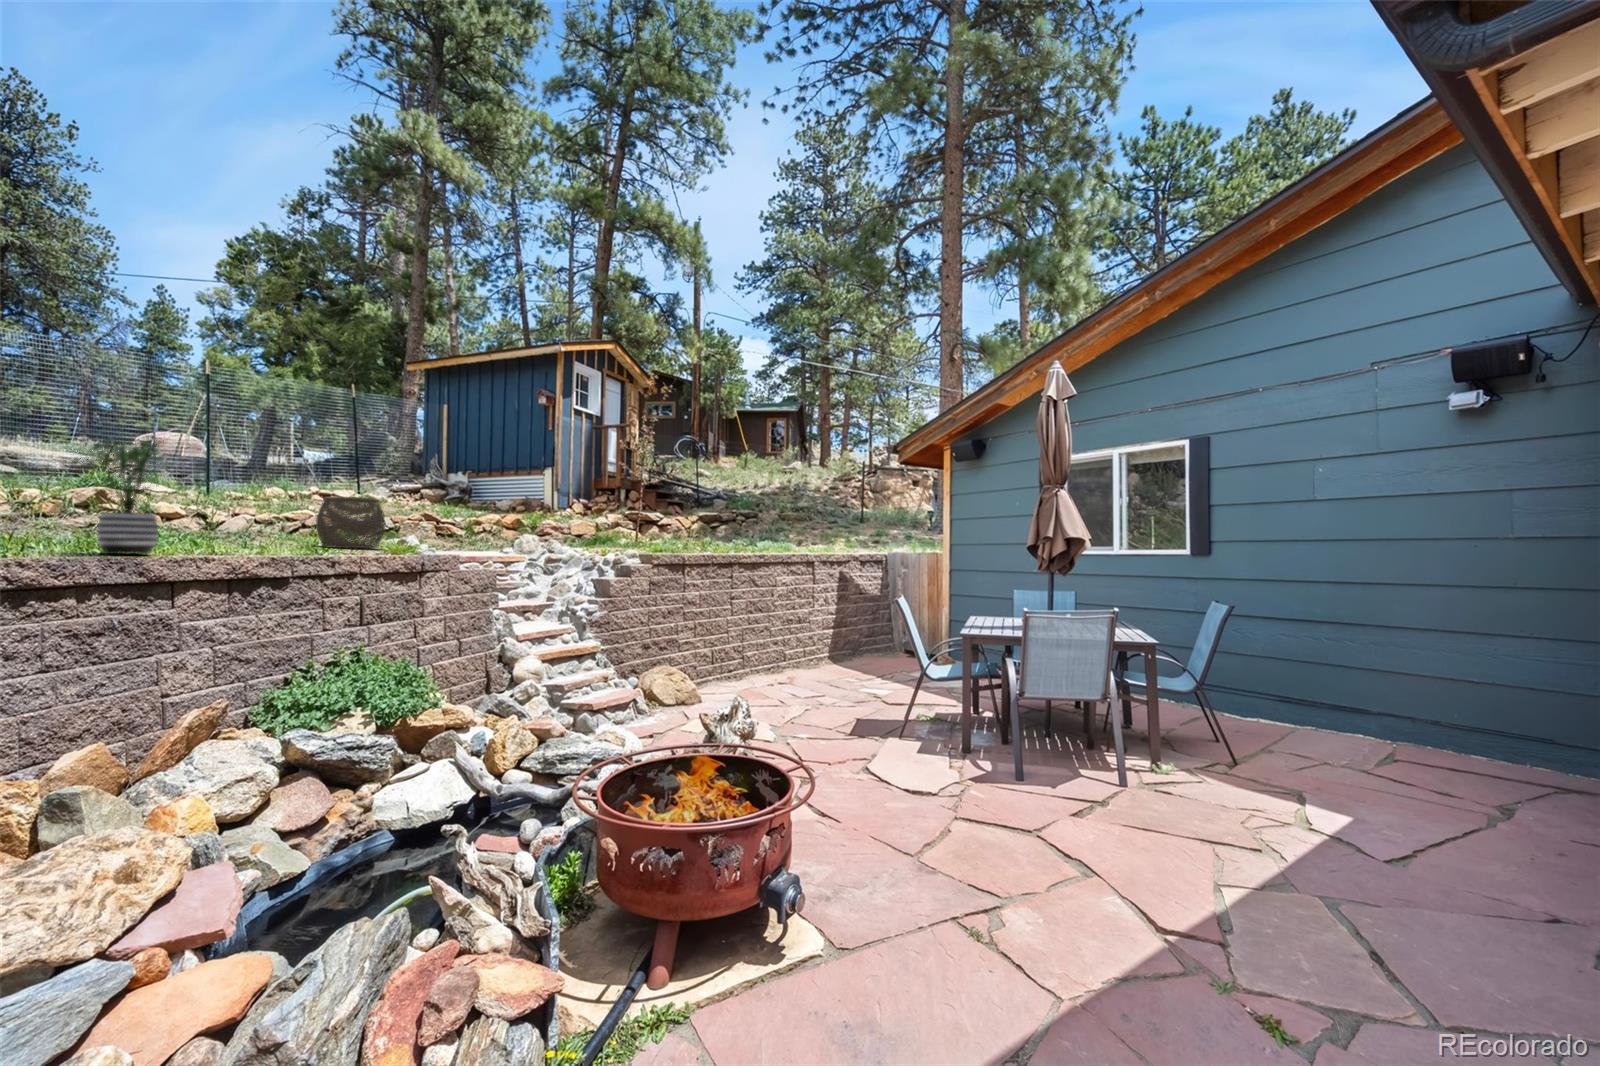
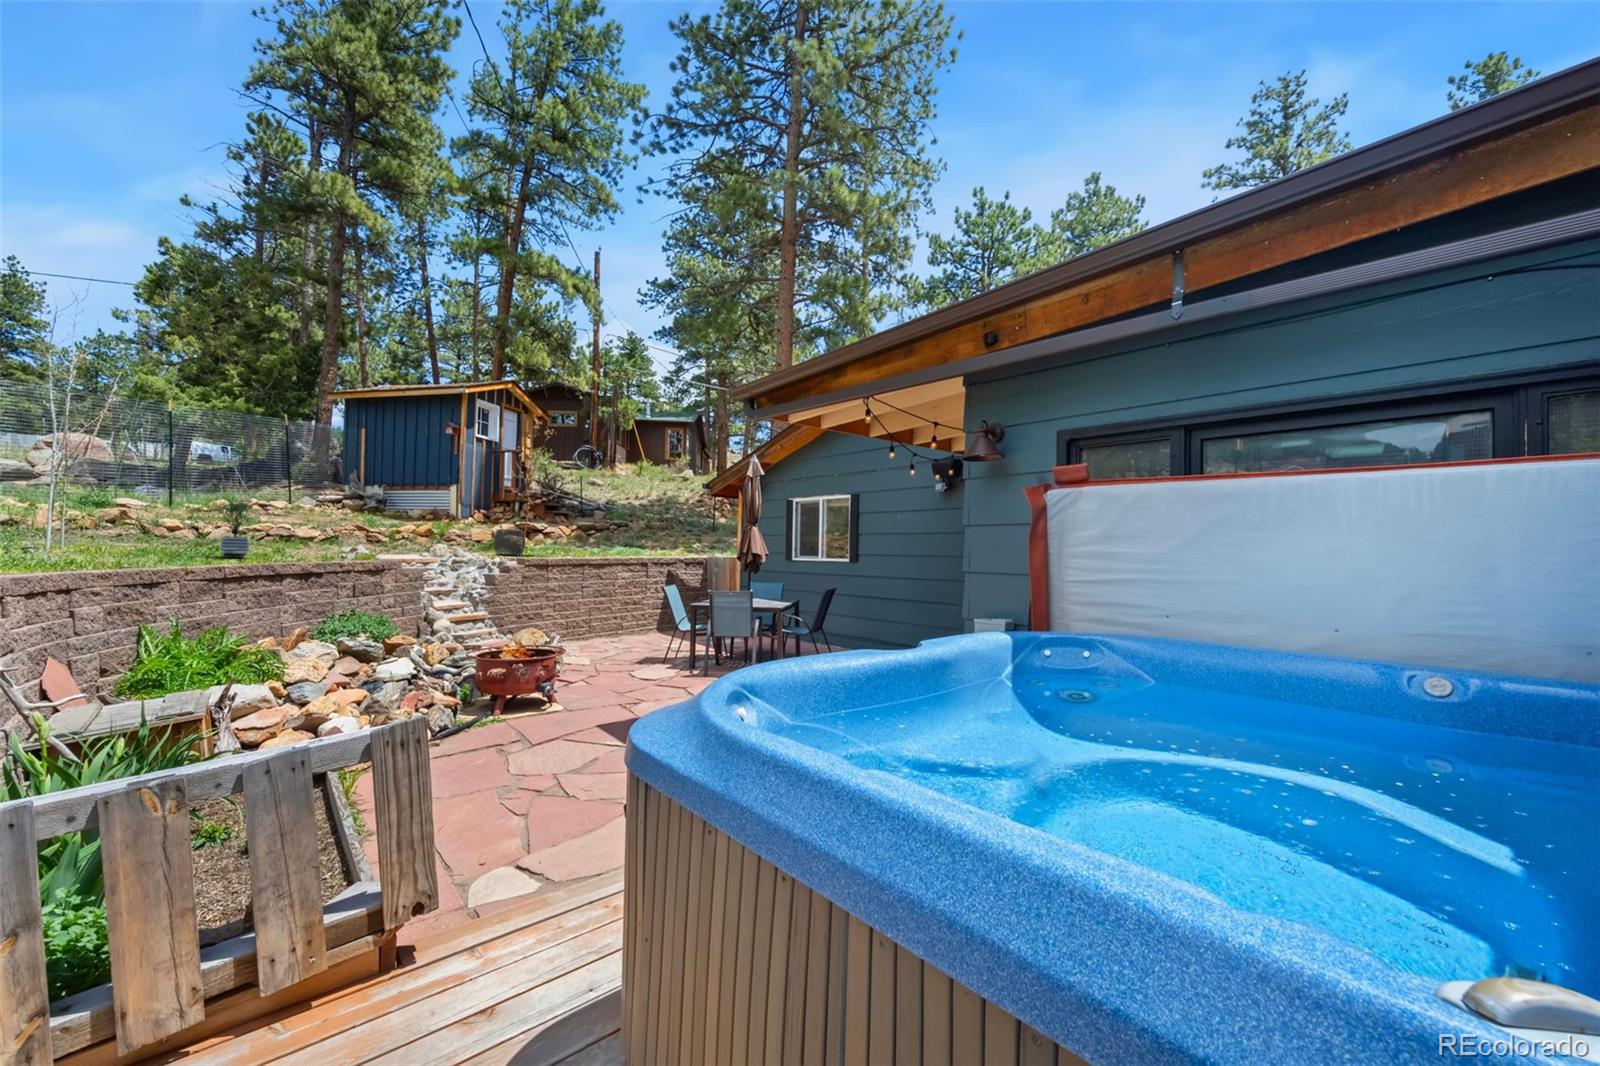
woven basket: present [316,497,385,548] -> present [493,529,525,555]

